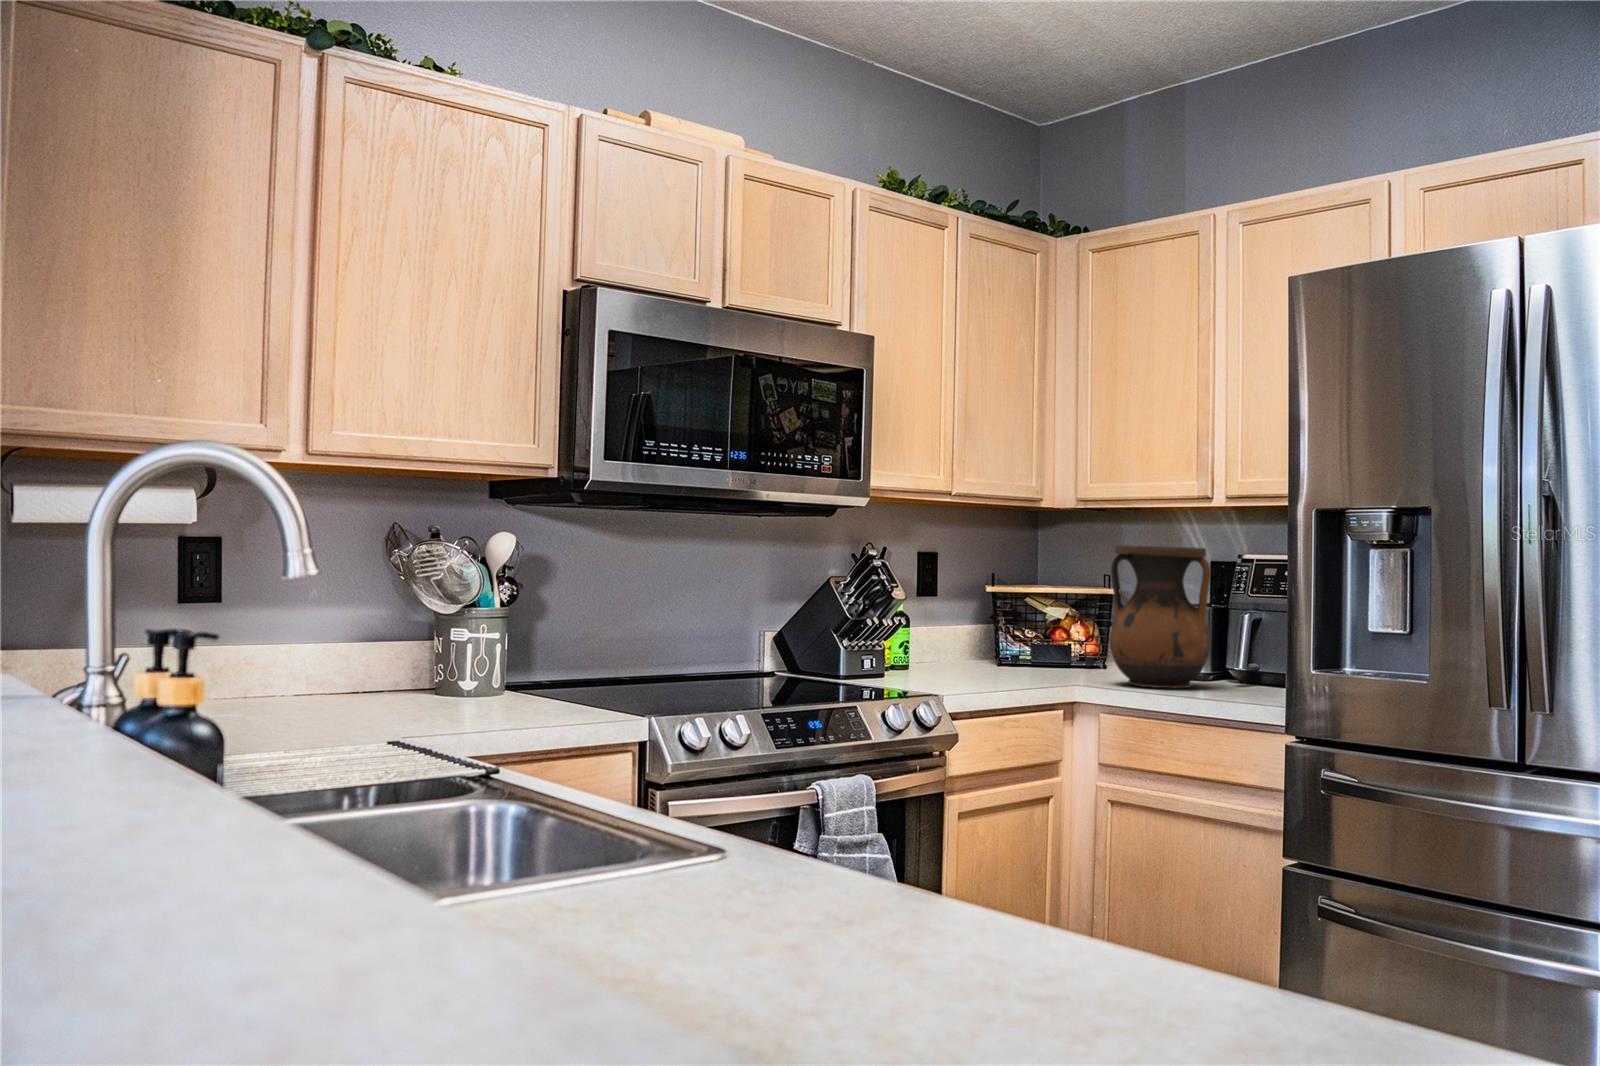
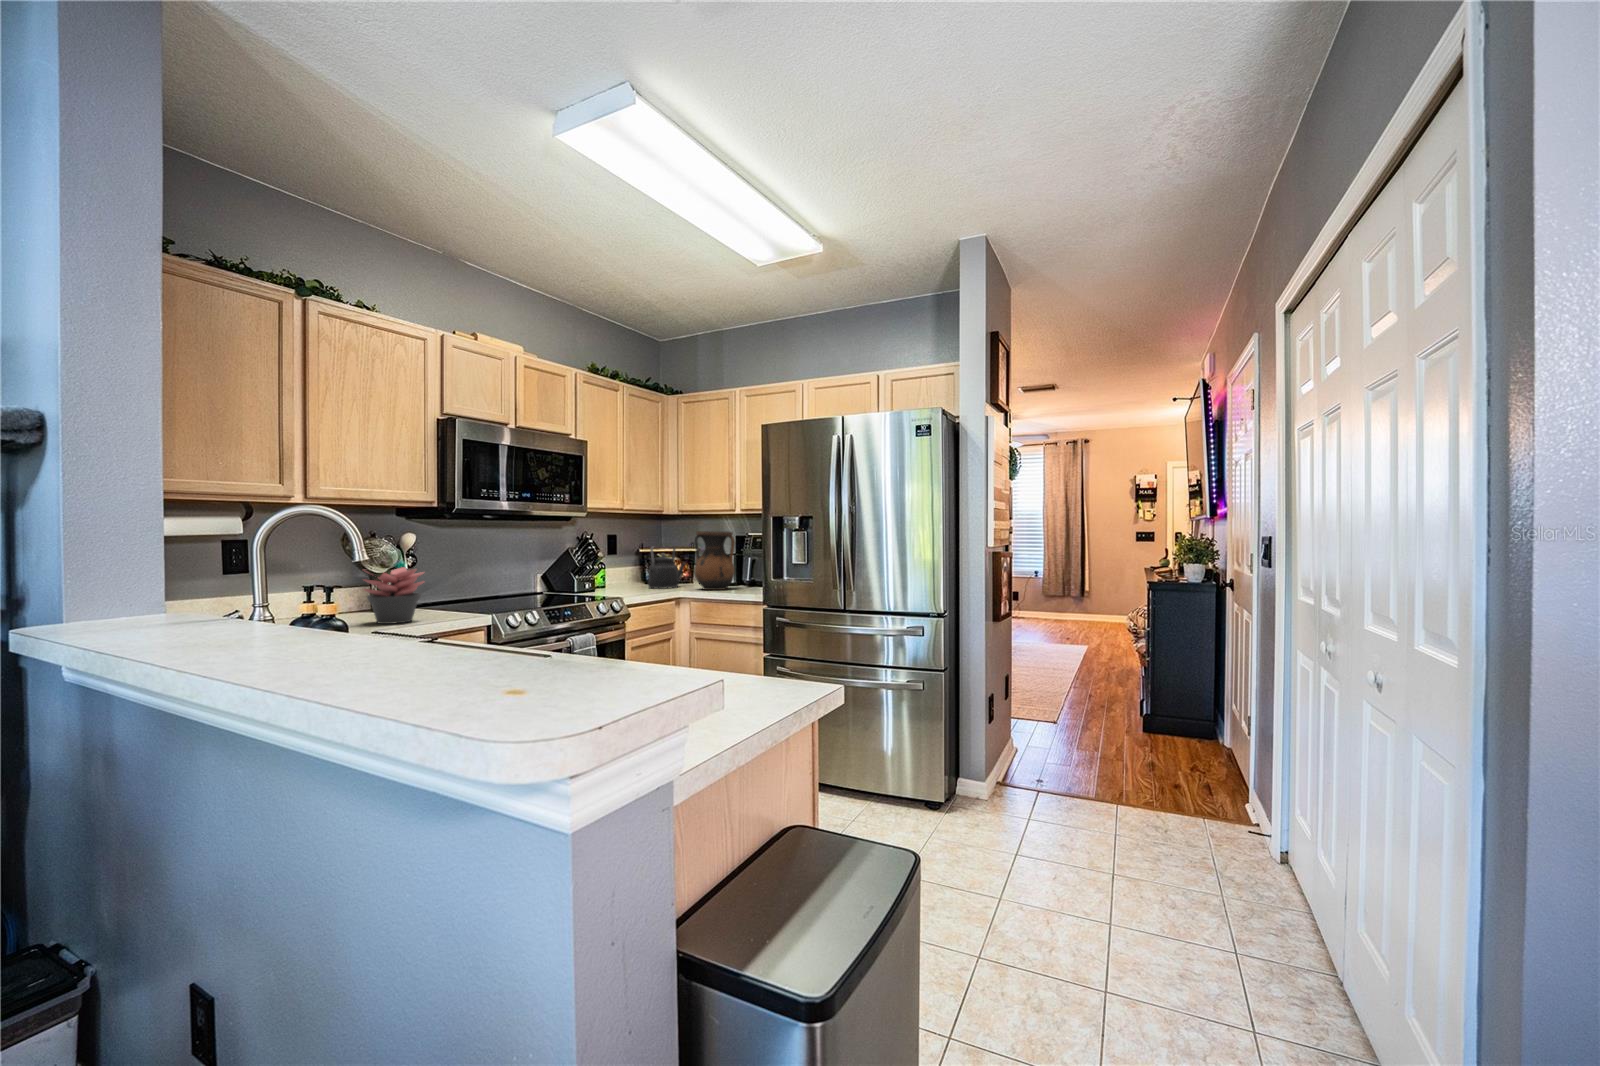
kettle: none [1001,578,1090,677] -> present [648,546,686,589]
succulent plant: none [389,603,512,726] -> present [364,567,424,624]

